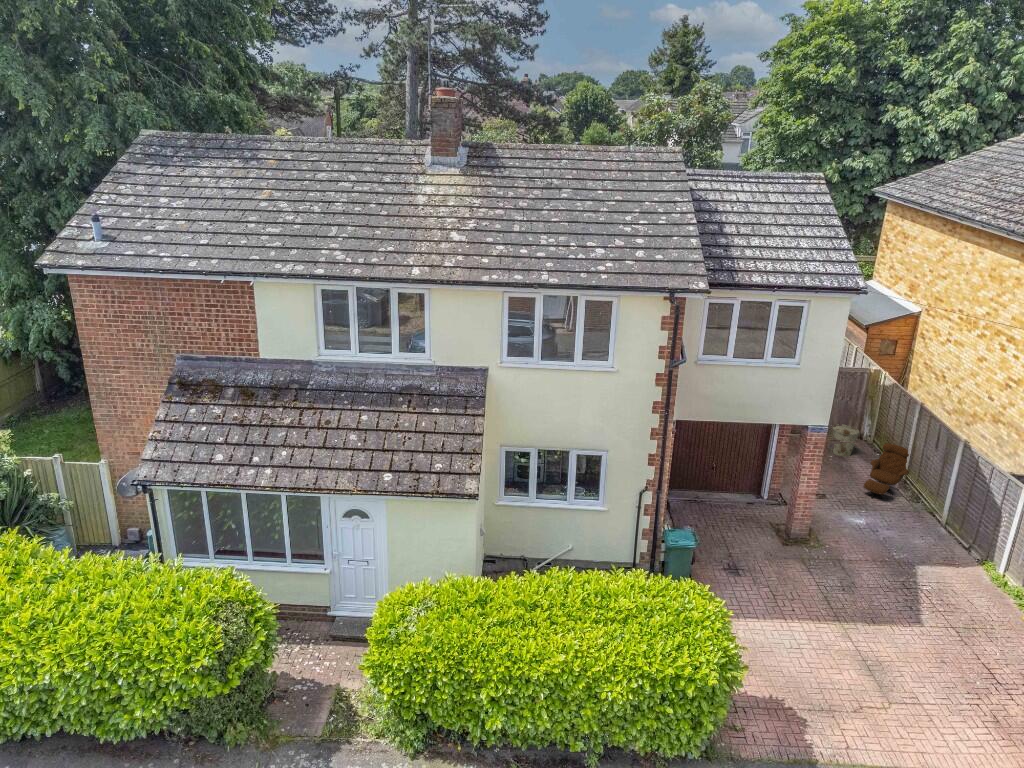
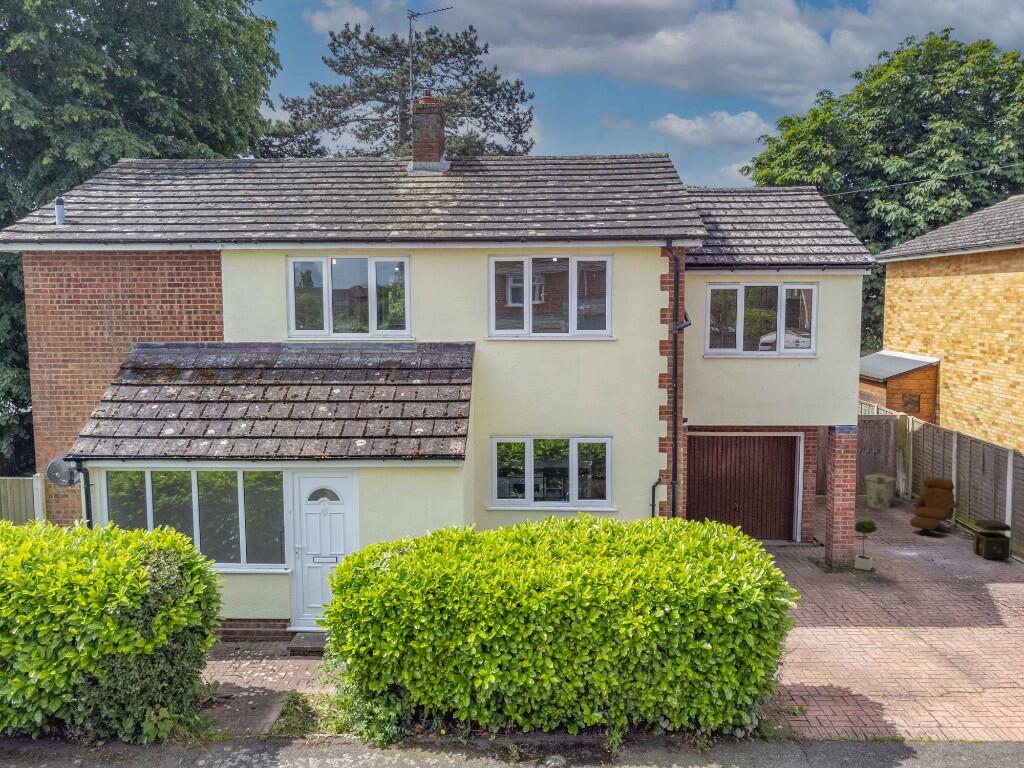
toolbox: none [913,499,948,535] -> present [974,520,1011,559]
potted tree: none [807,505,831,546] -> present [855,520,877,570]

